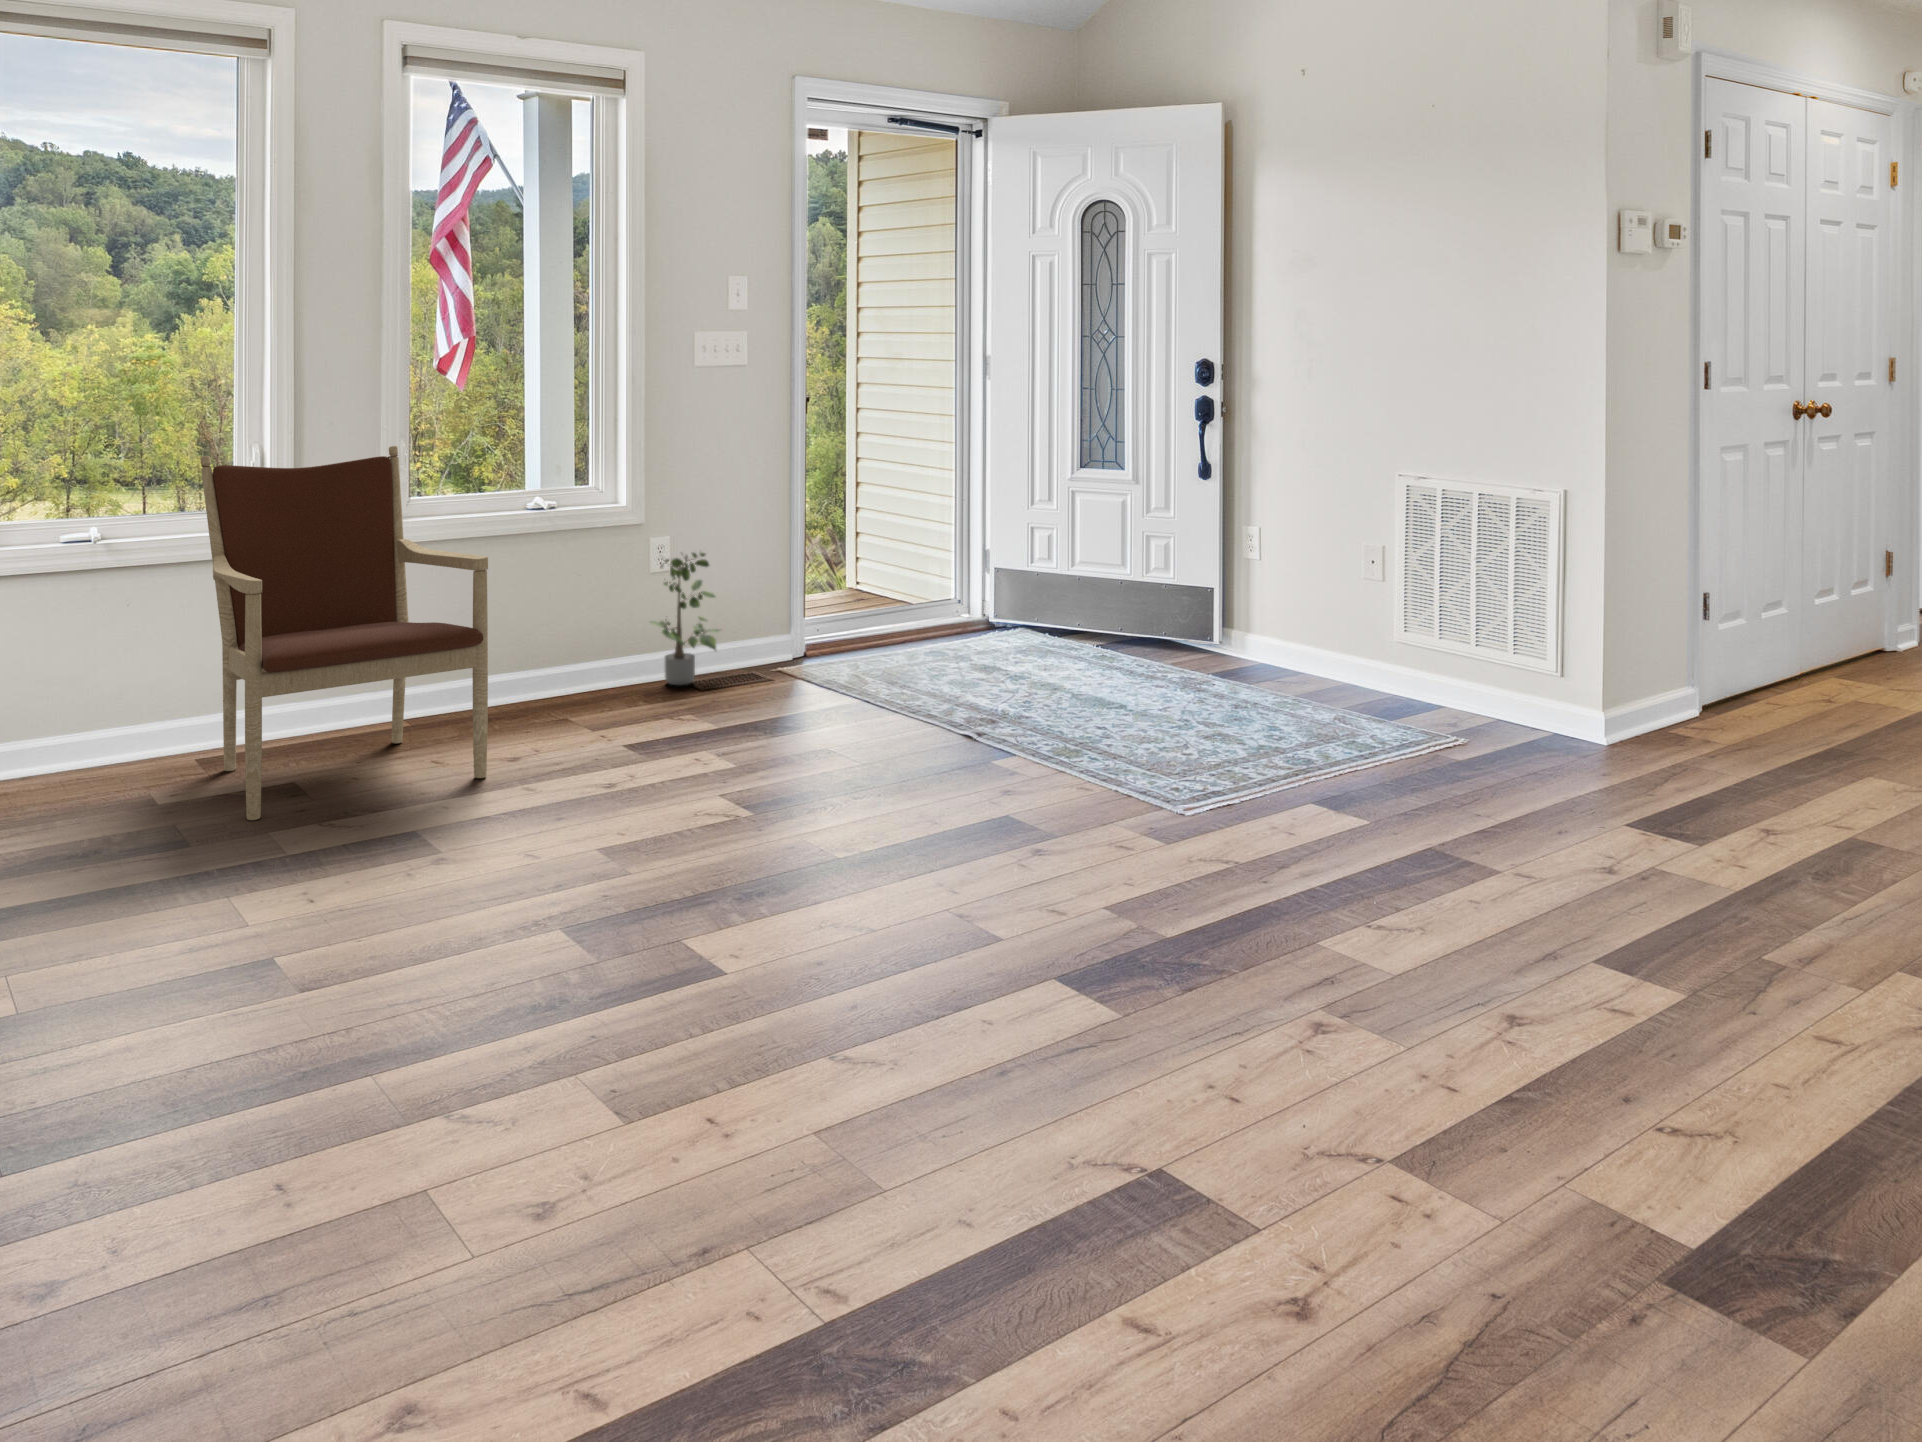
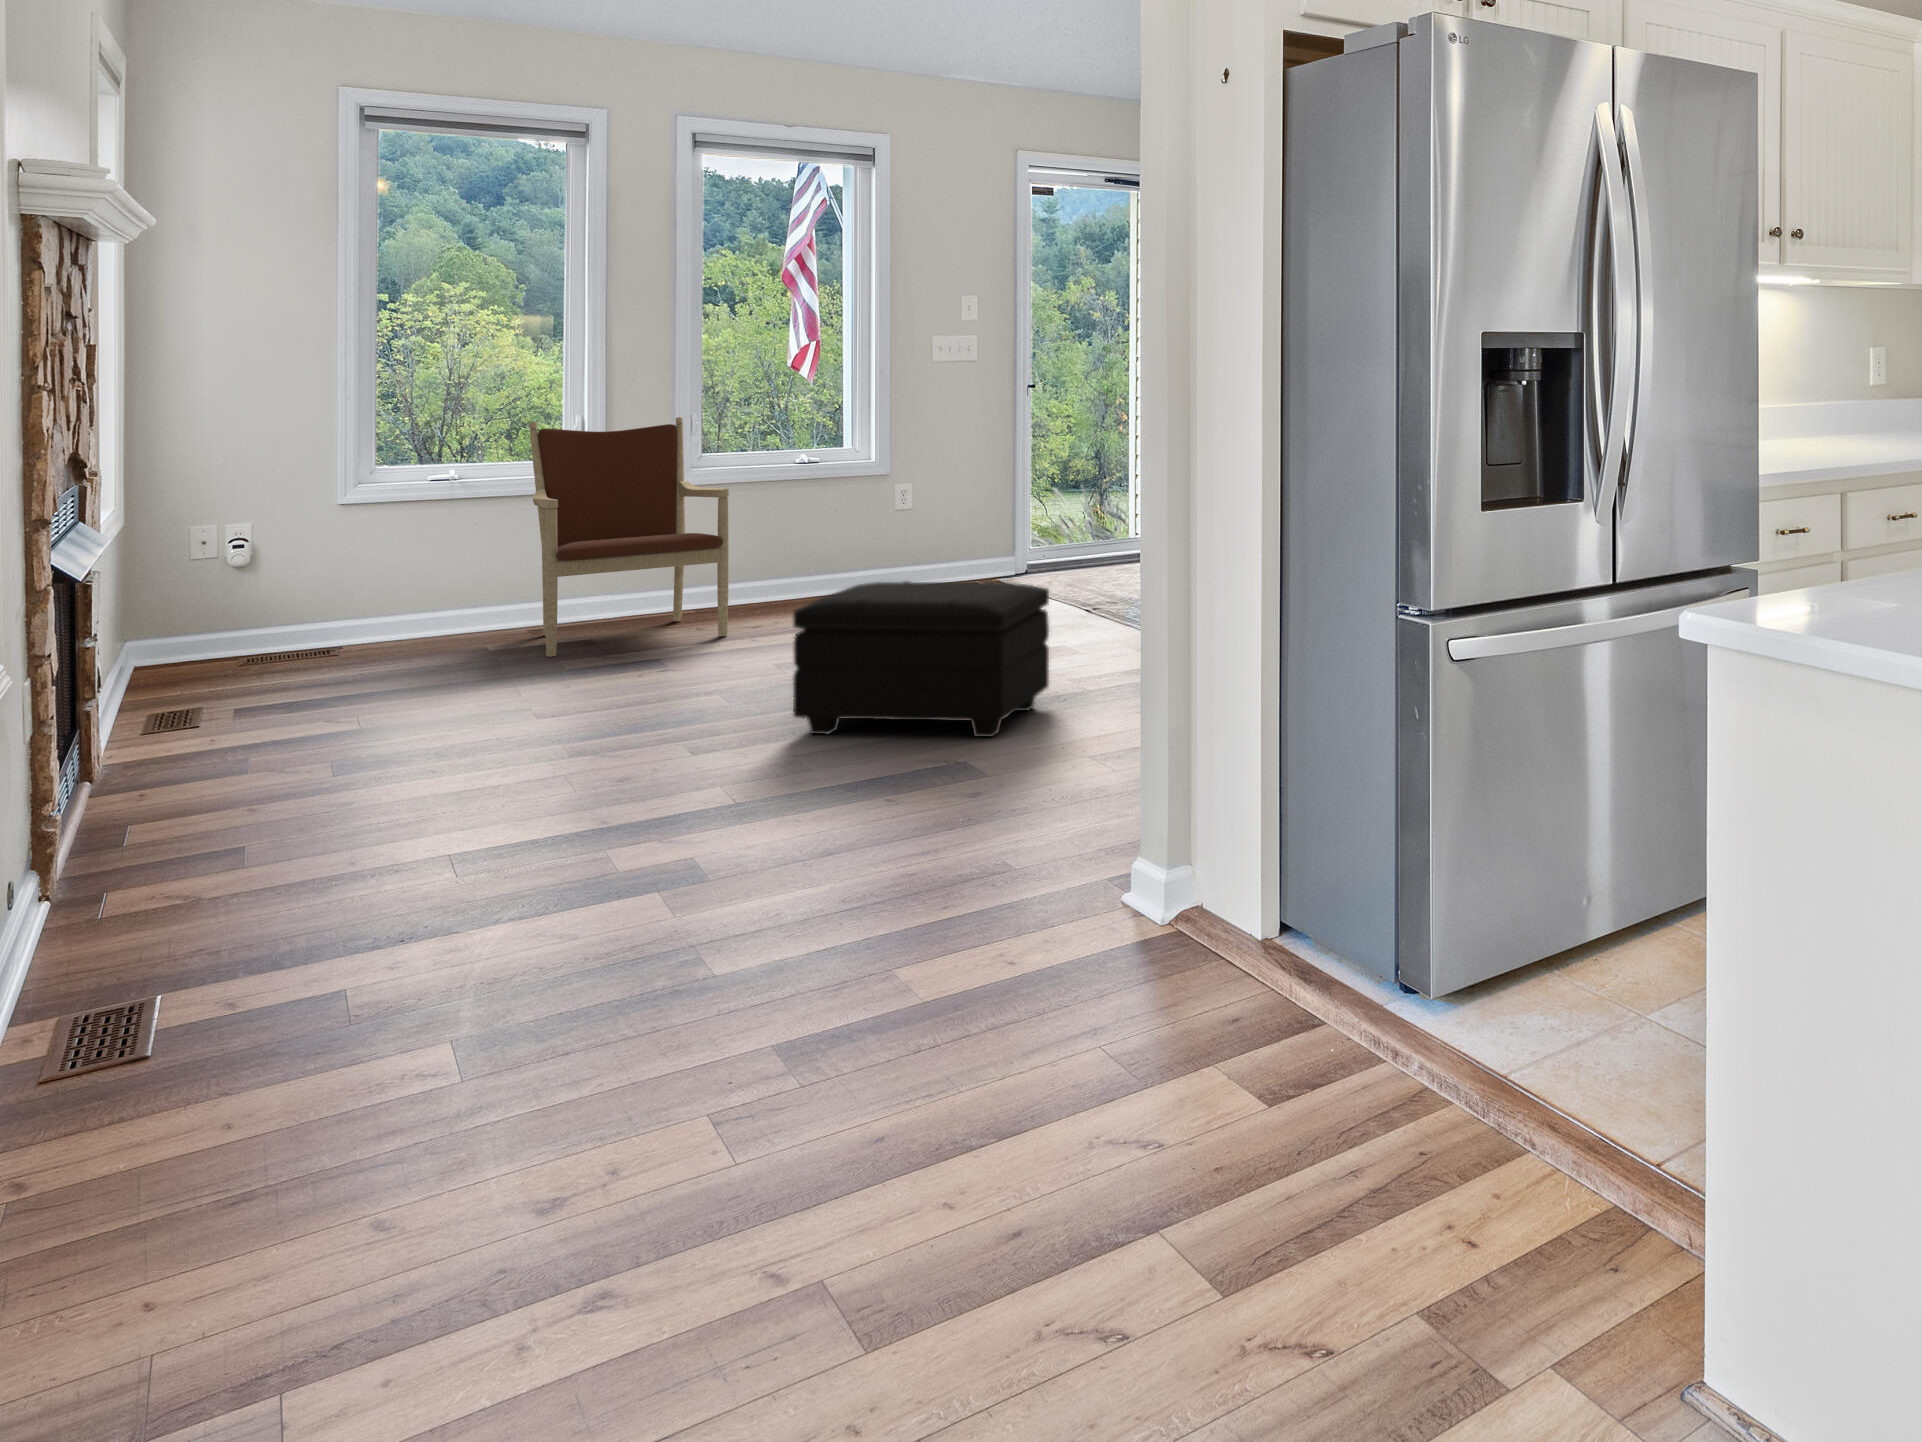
potted plant: present [650,552,721,685] -> none [889,494,949,591]
footstool: none [765,751,1159,1074] -> present [793,581,1049,737]

